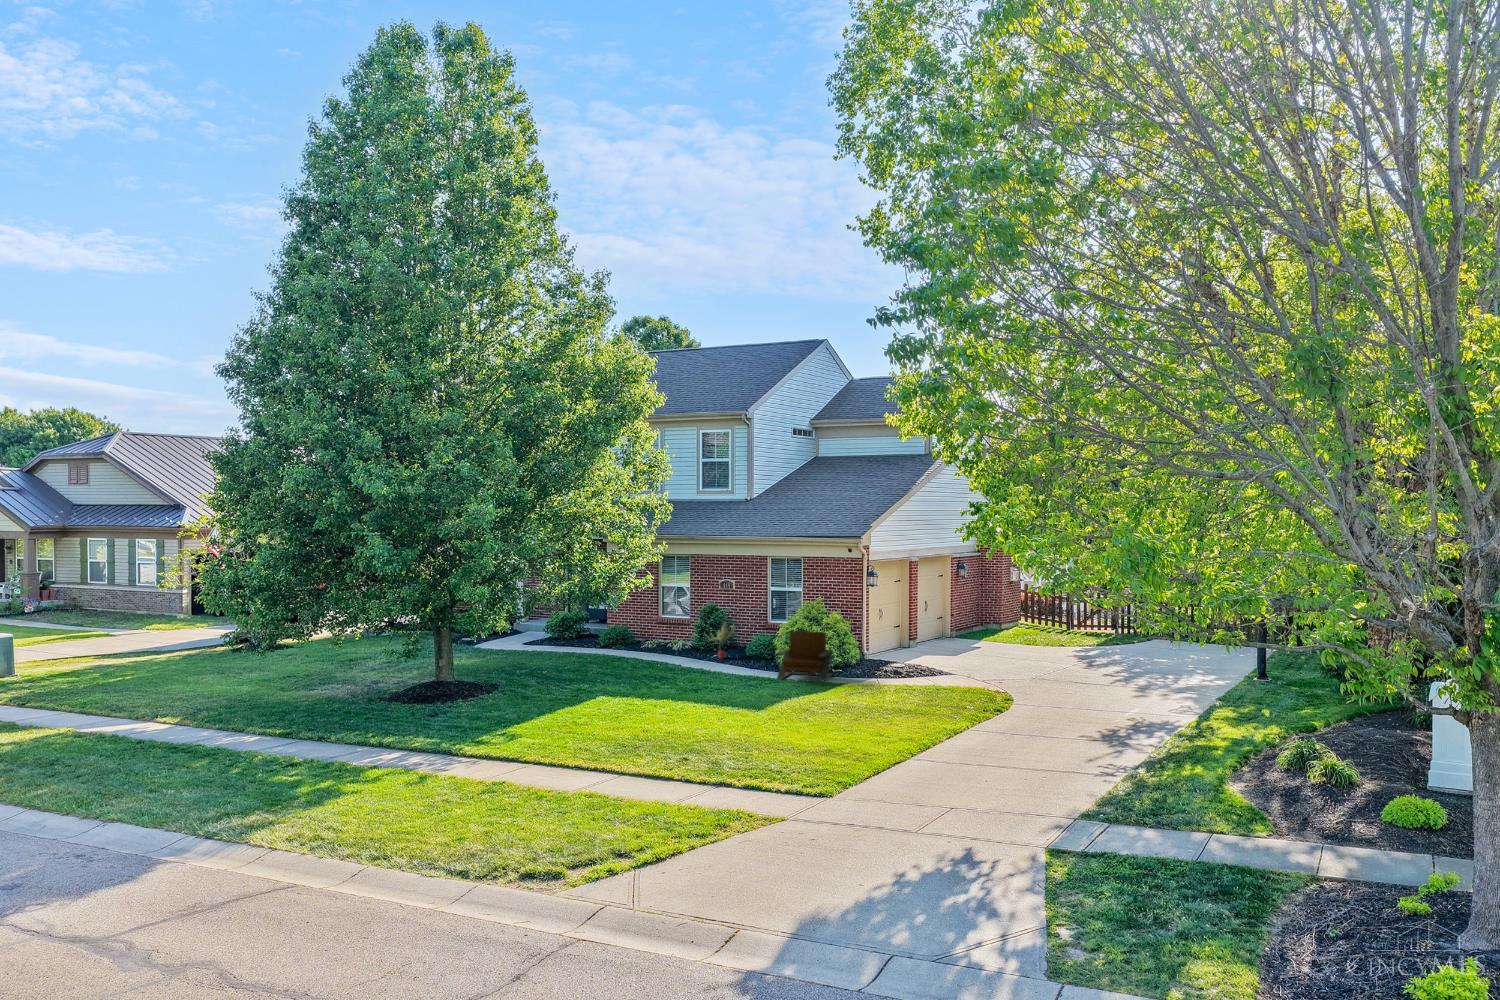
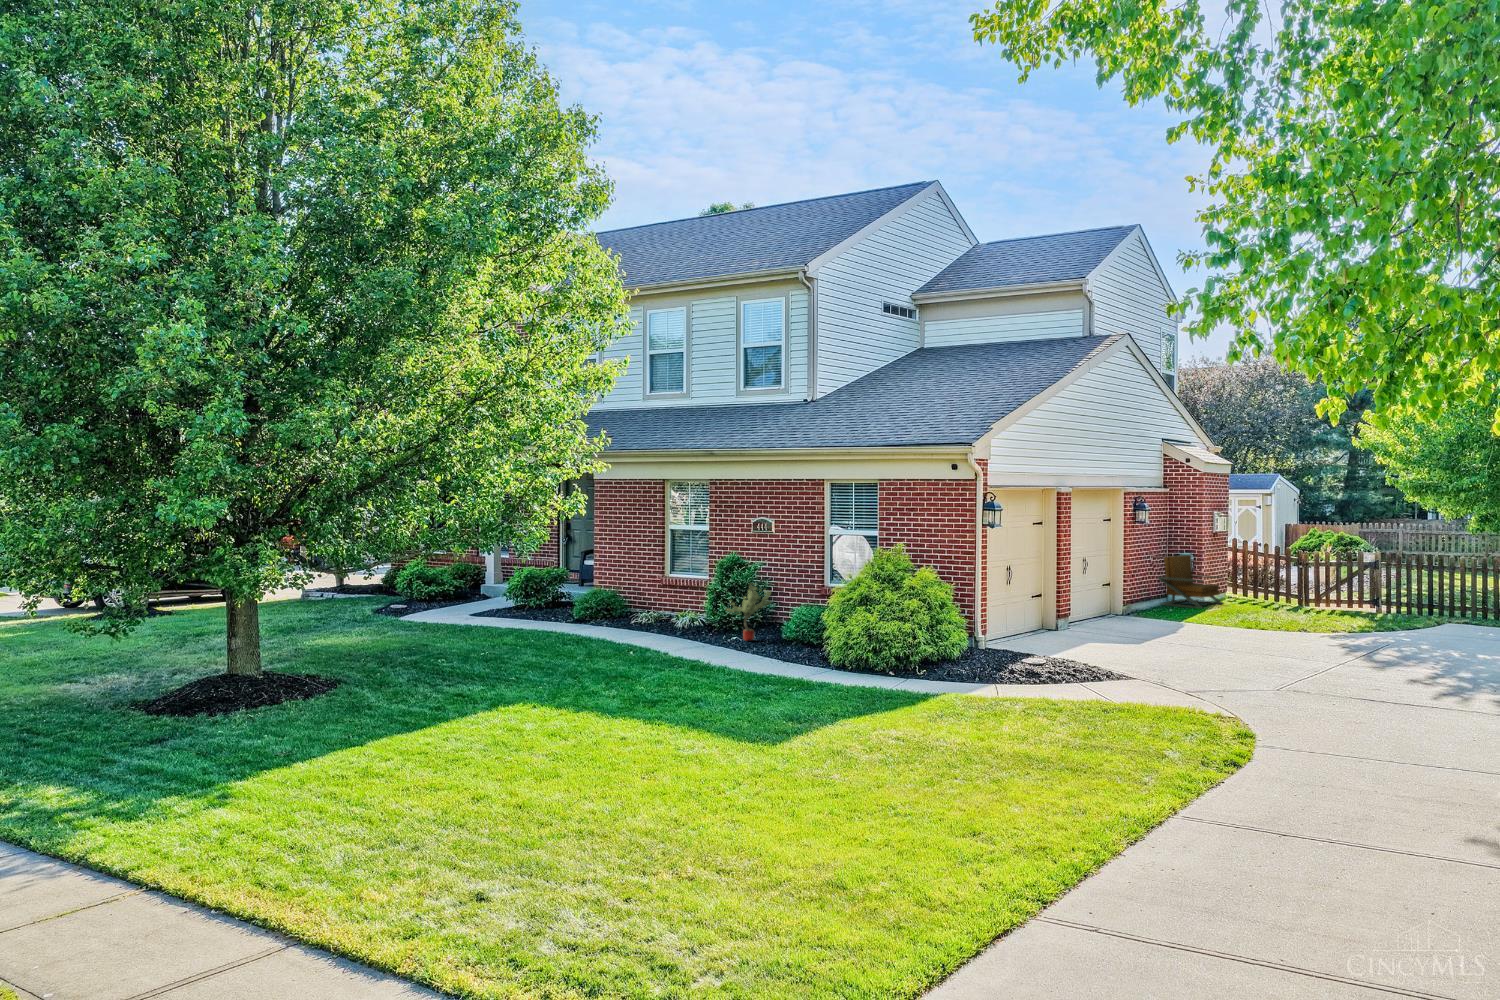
lounge chair: present [777,631,833,681] -> present [1158,555,1223,608]

